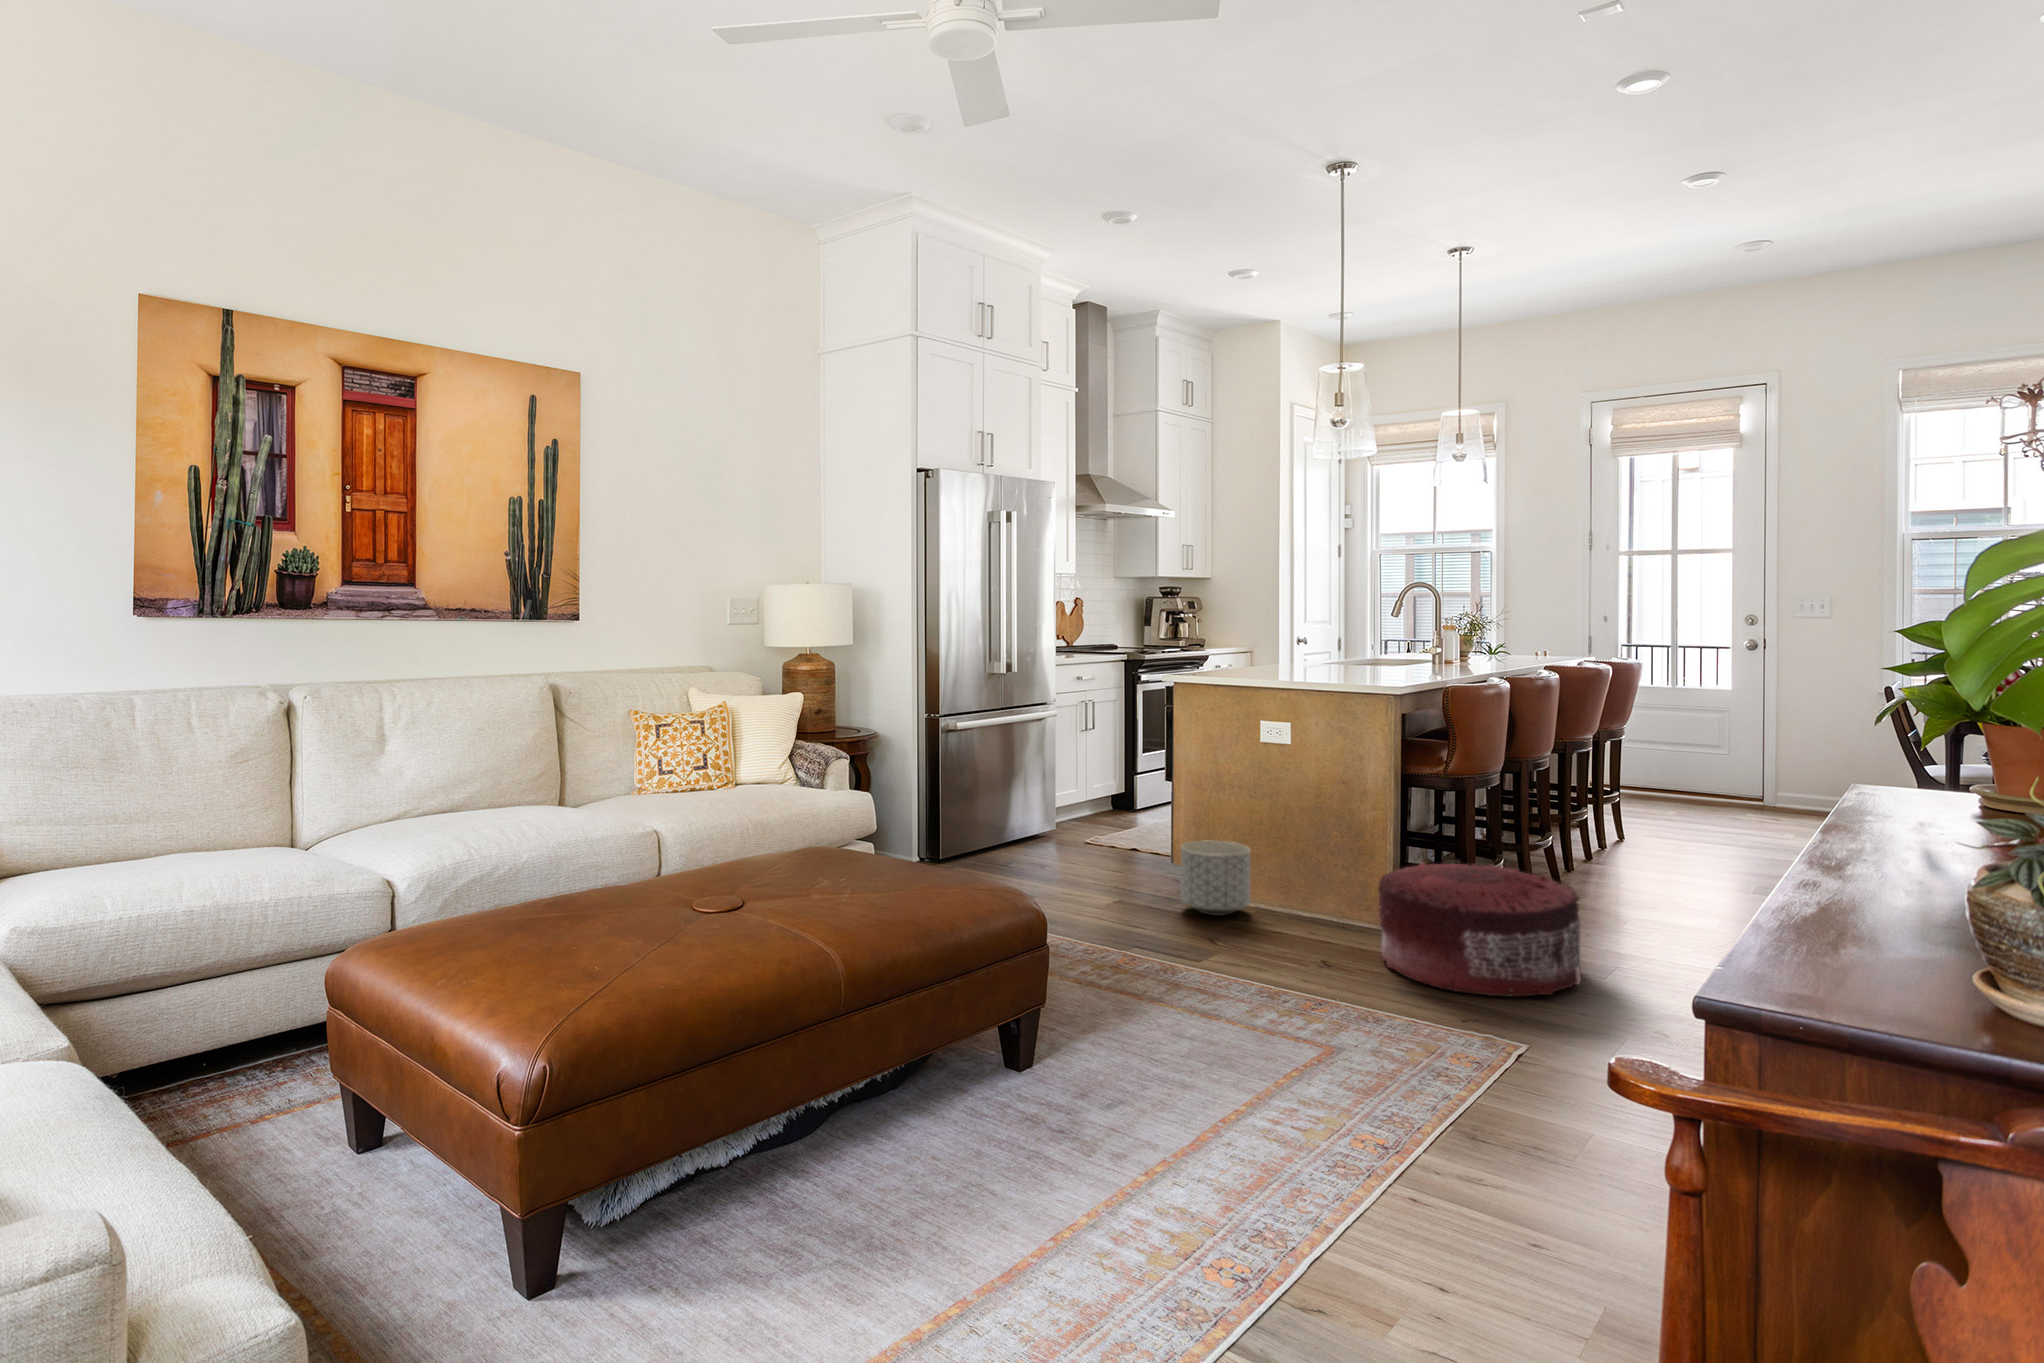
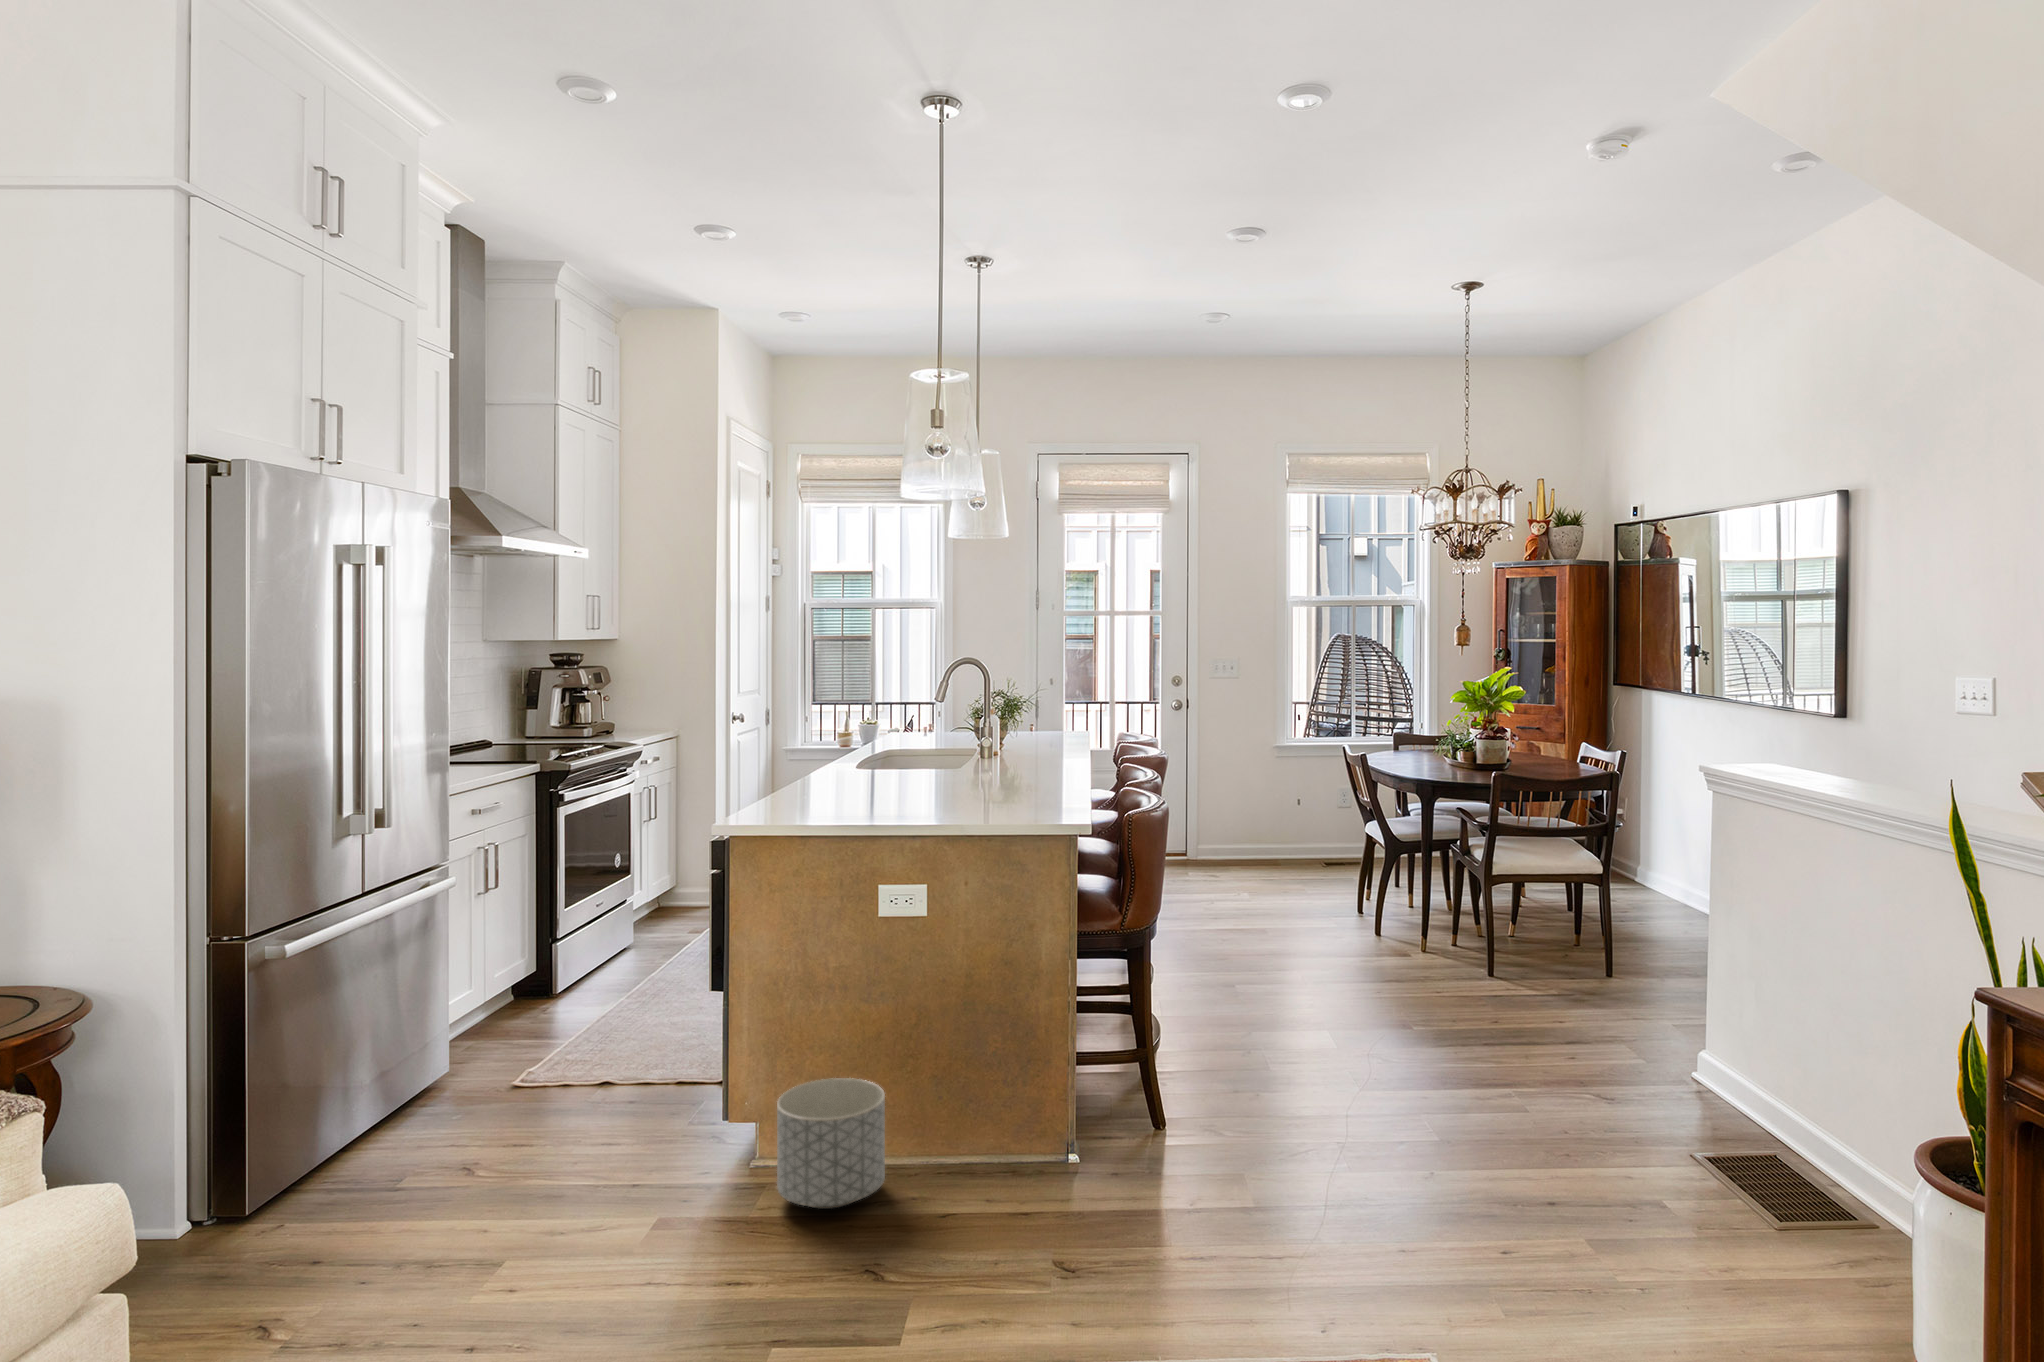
pouf: present [1378,863,1581,996] -> none [1104,1046,1349,1267]

